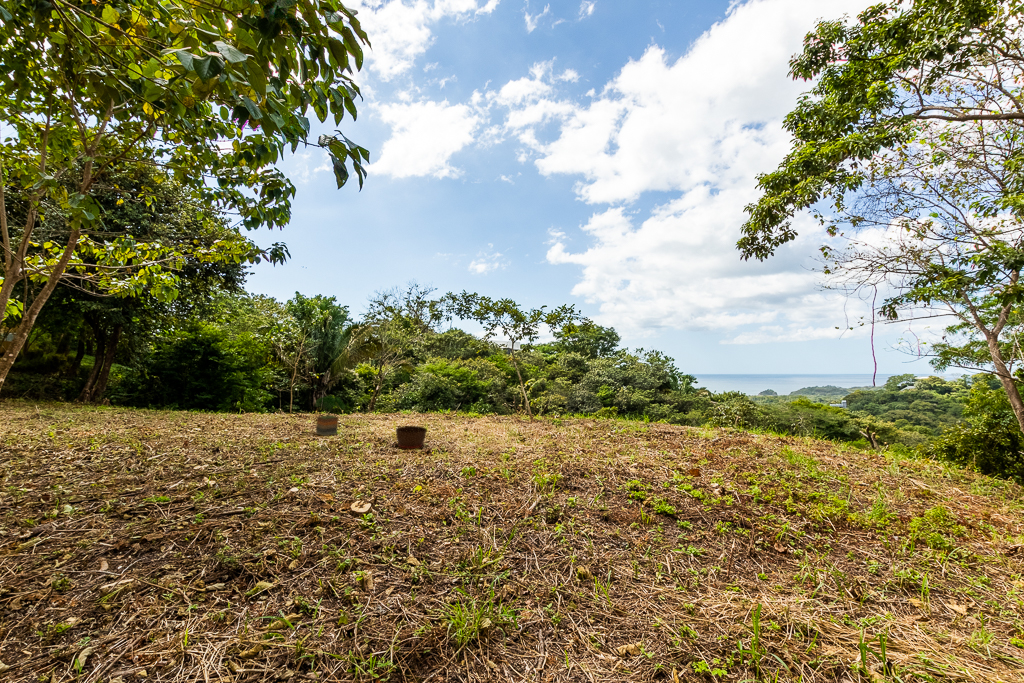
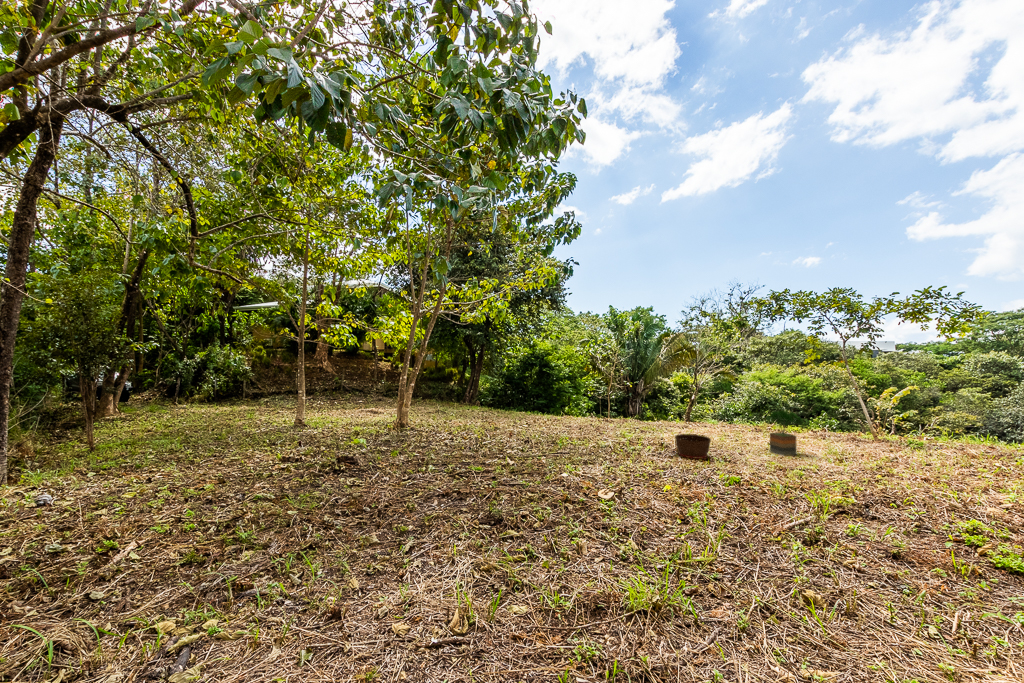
potted tree: present [316,396,345,436] -> present [766,411,804,455]

